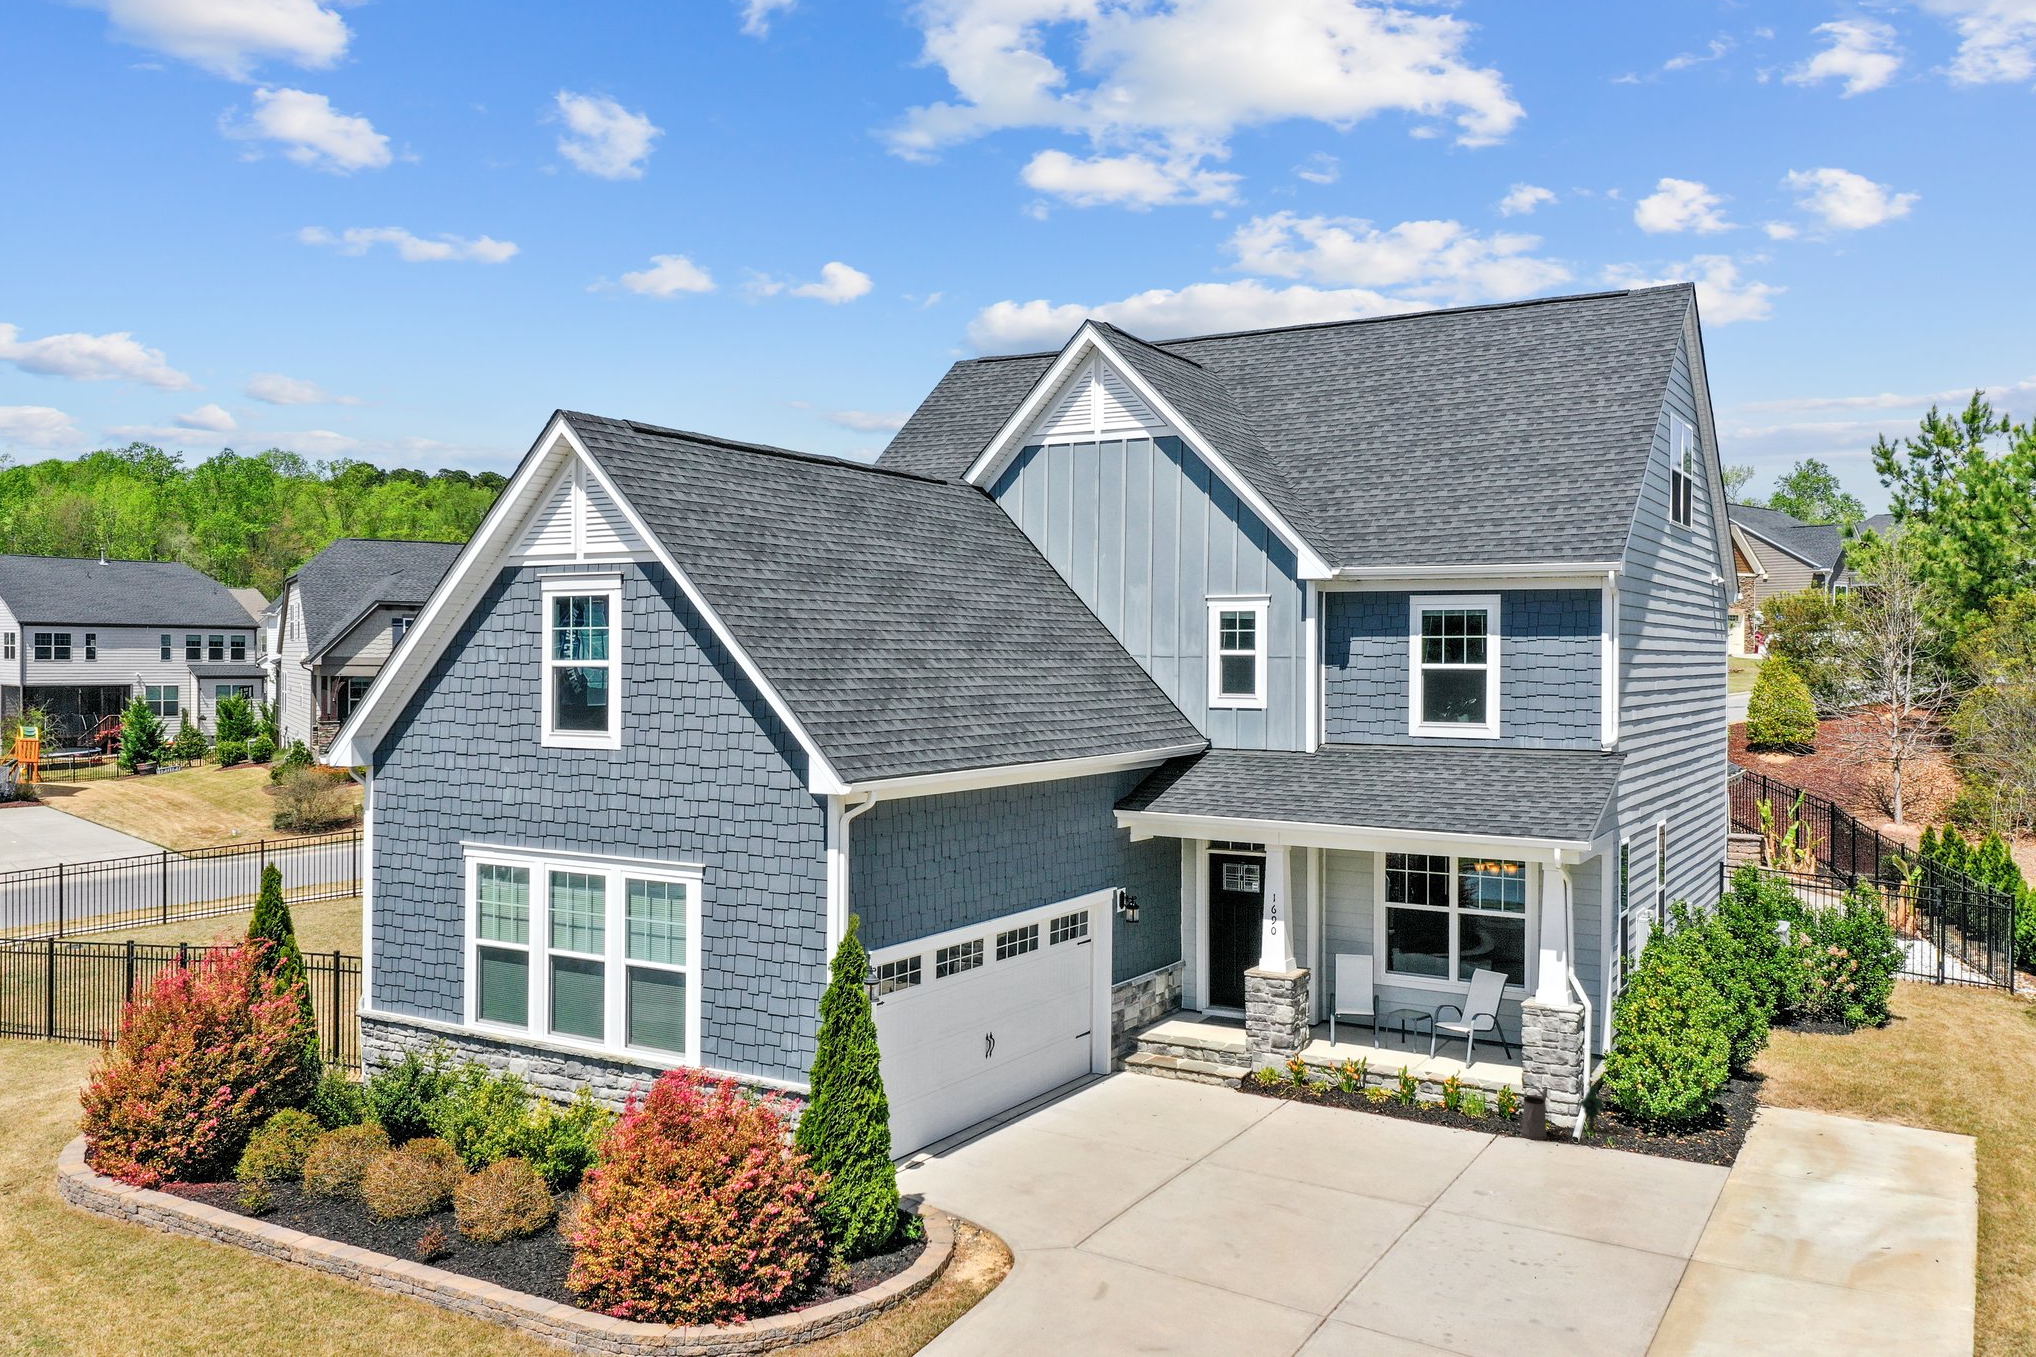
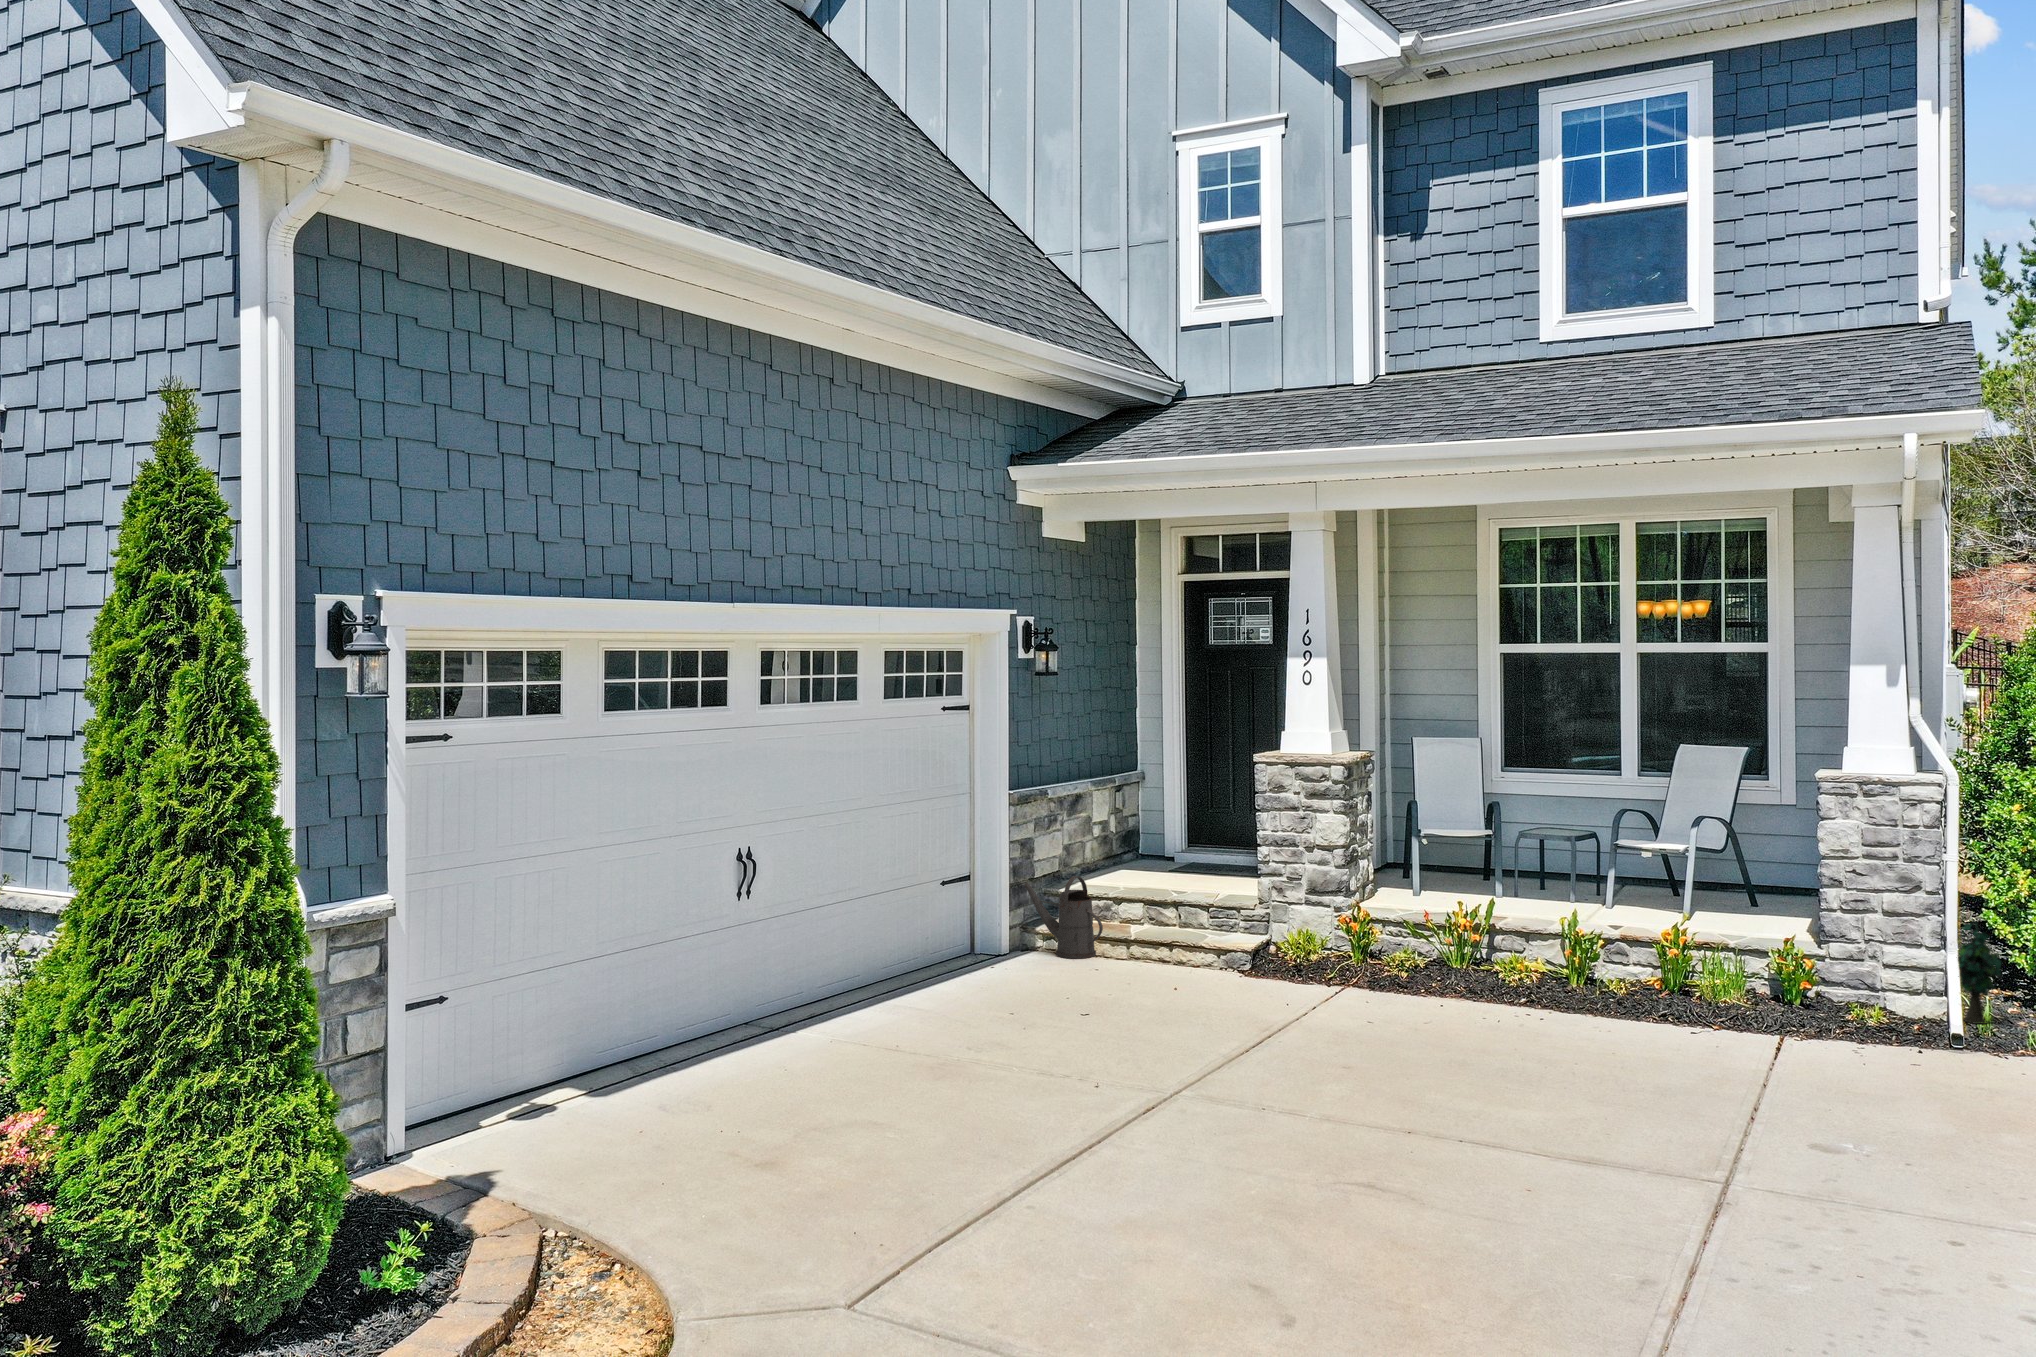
watering can: present [1521,1087,1547,1140] -> present [1025,876,1103,959]

